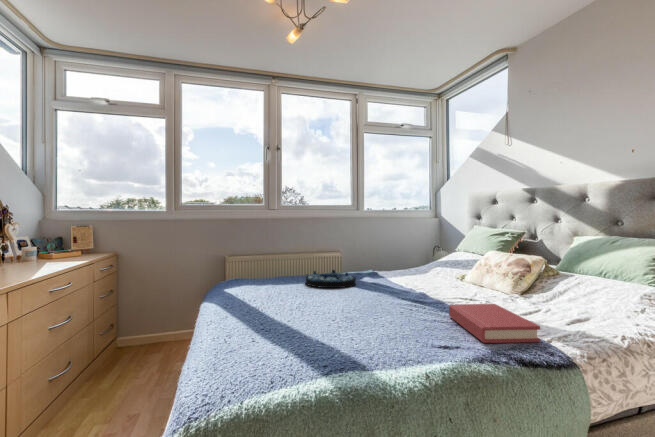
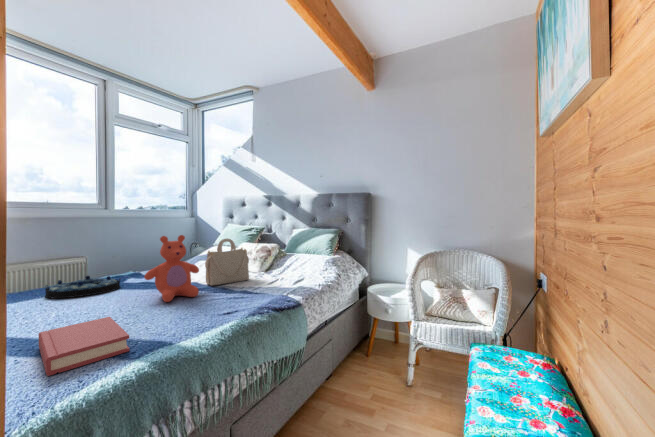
teddy bear: none [367,237,423,311] -> present [144,235,199,302]
handbag: none [432,244,491,302] -> present [205,238,249,285]
hardback book: present [449,304,540,343] -> present [39,317,130,376]

